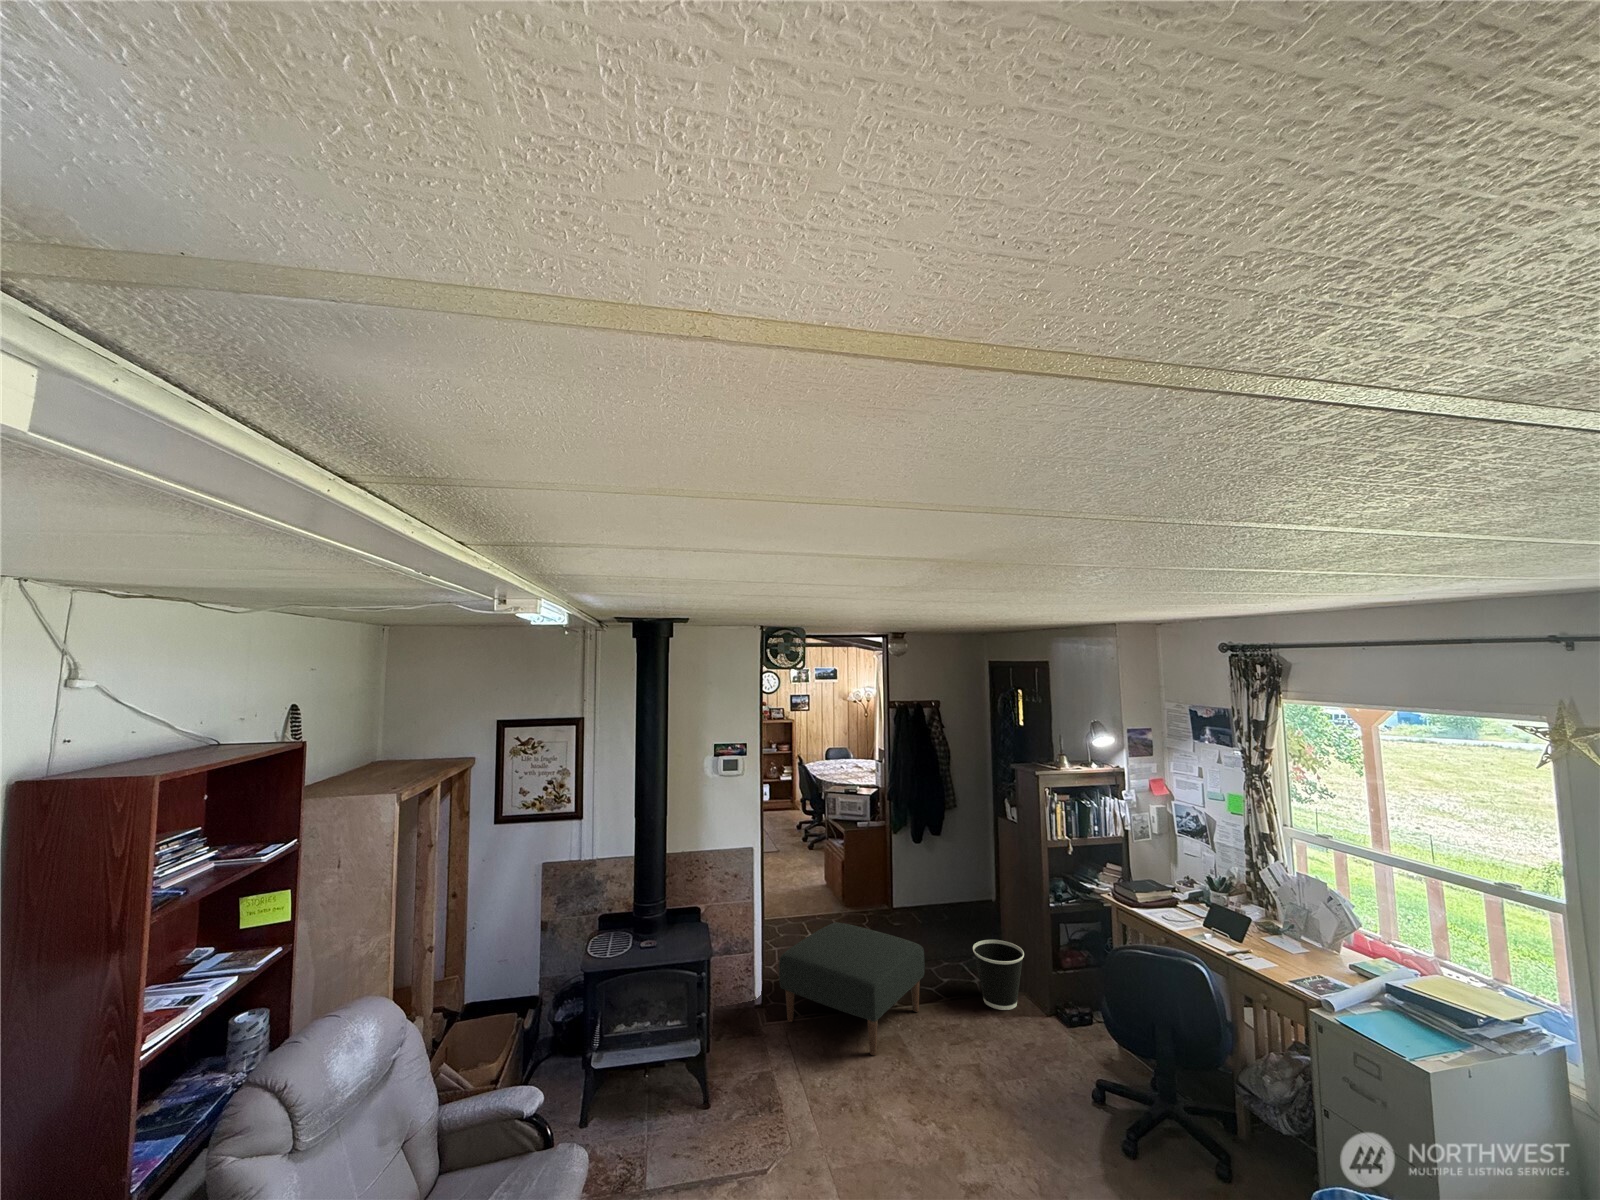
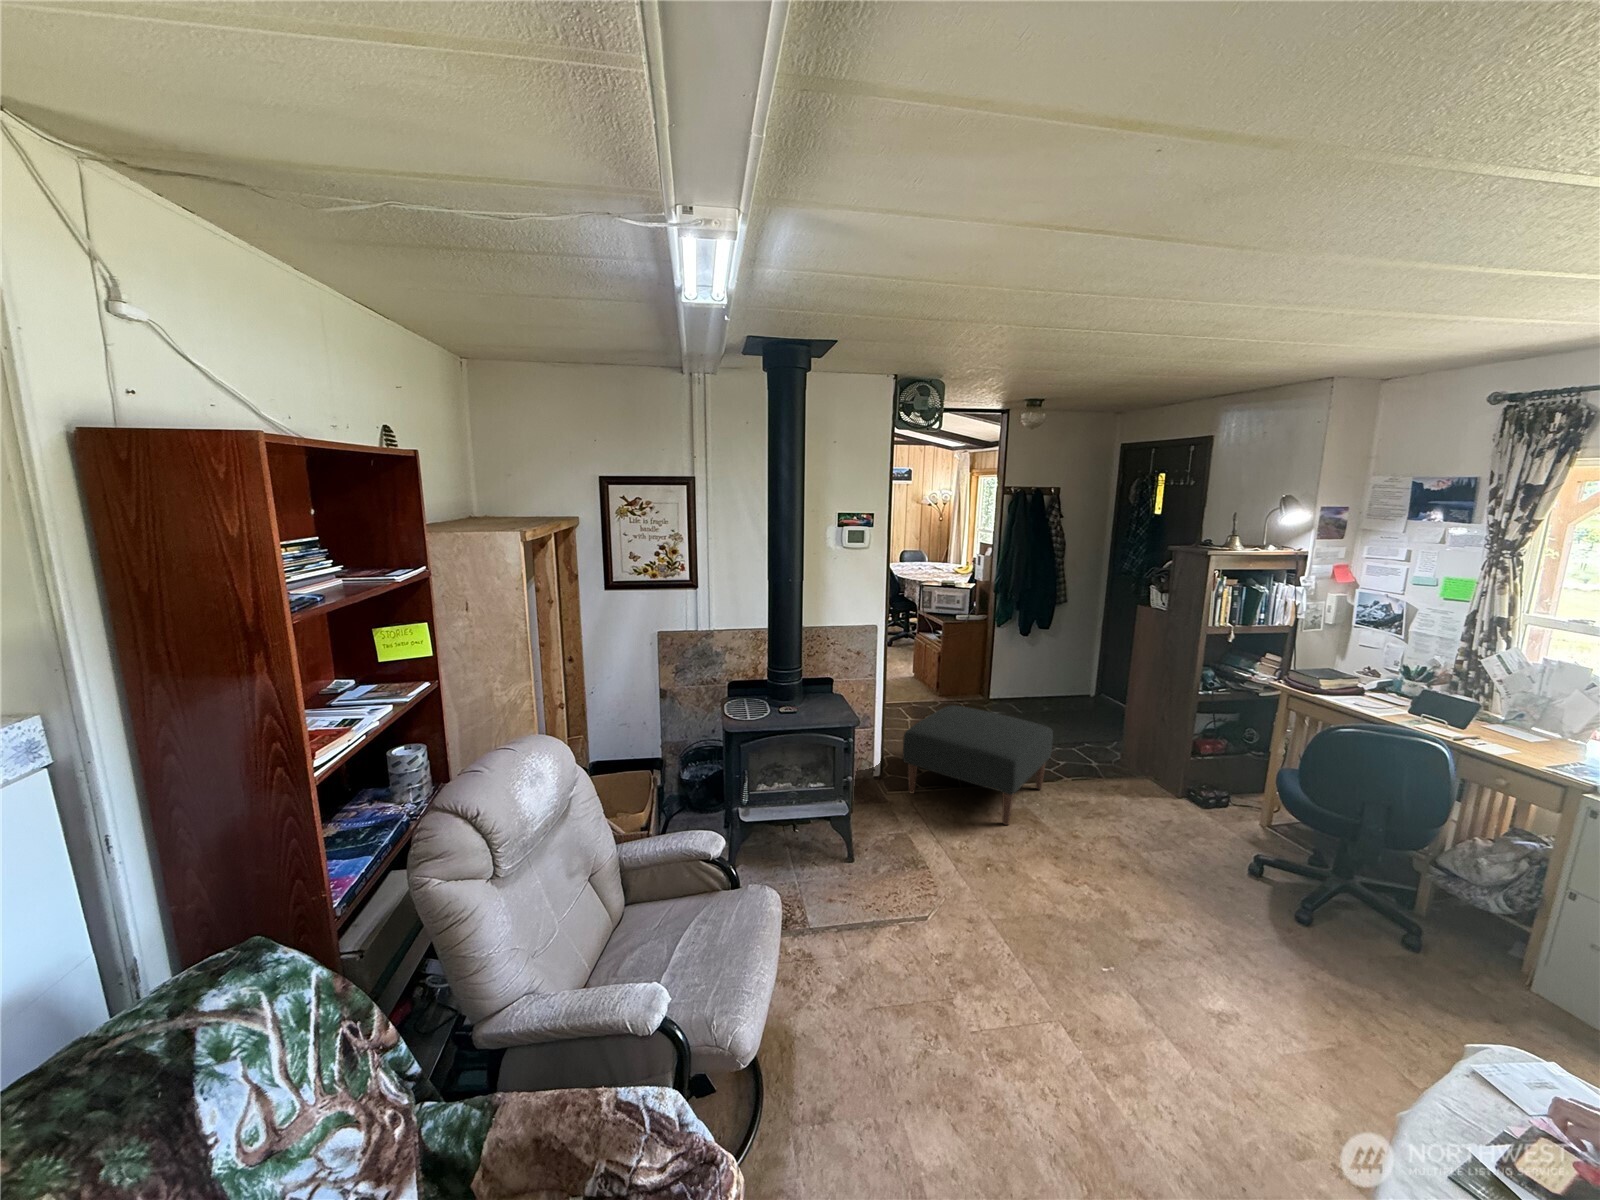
wastebasket: present [973,940,1024,1010] -> none [1100,727,1158,791]

